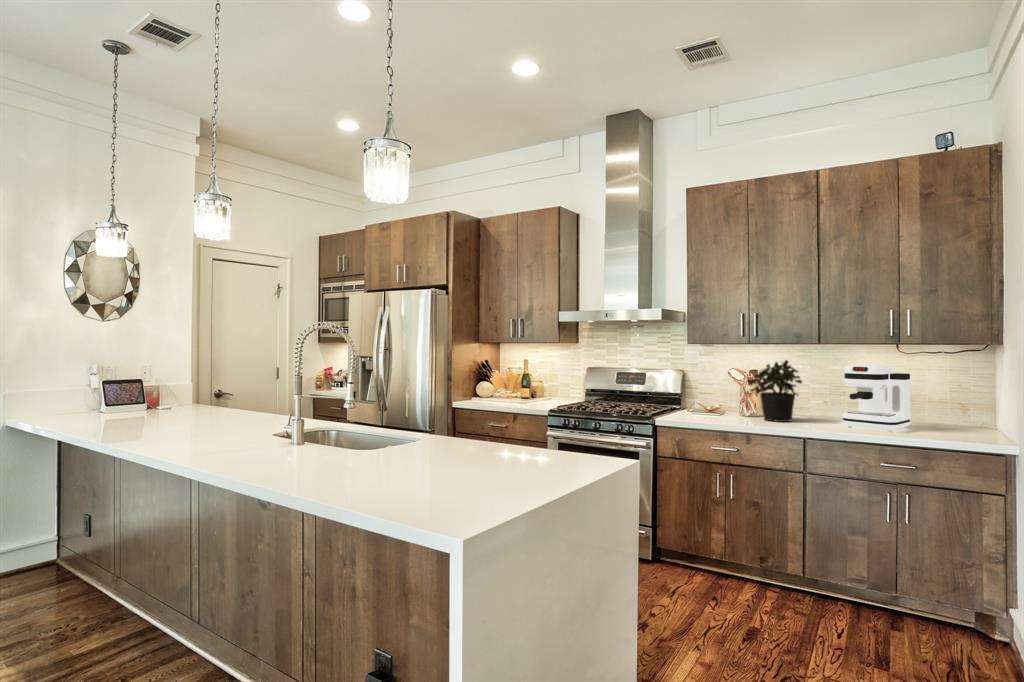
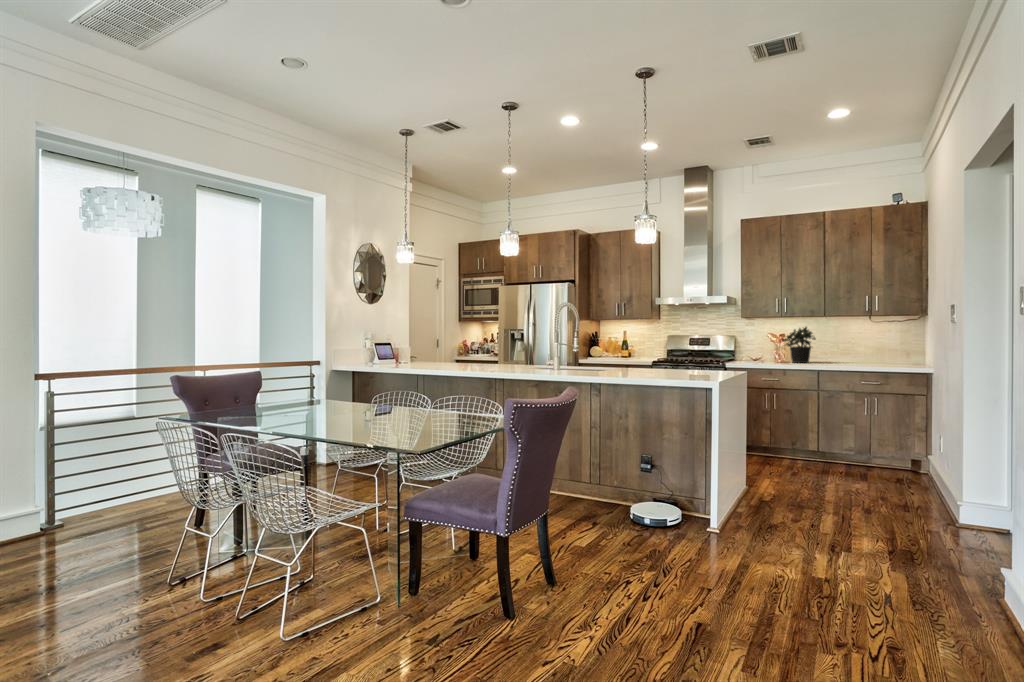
coffee maker: present [843,365,910,432] -> none [839,329,878,365]

